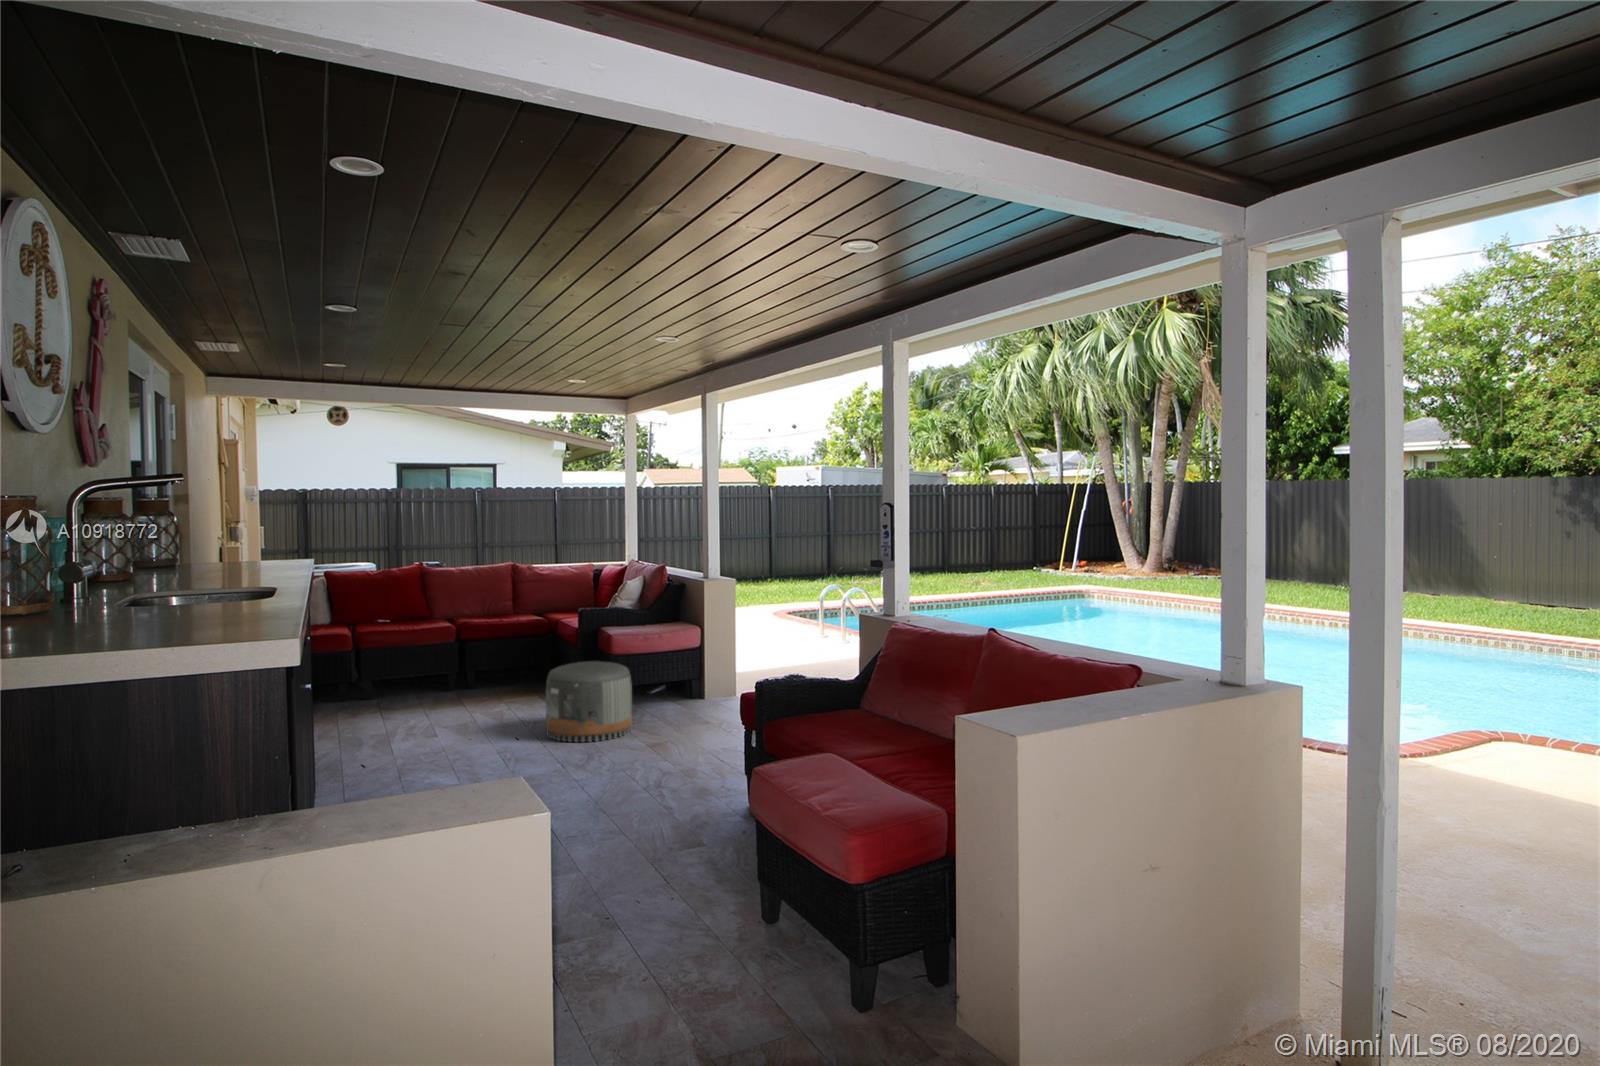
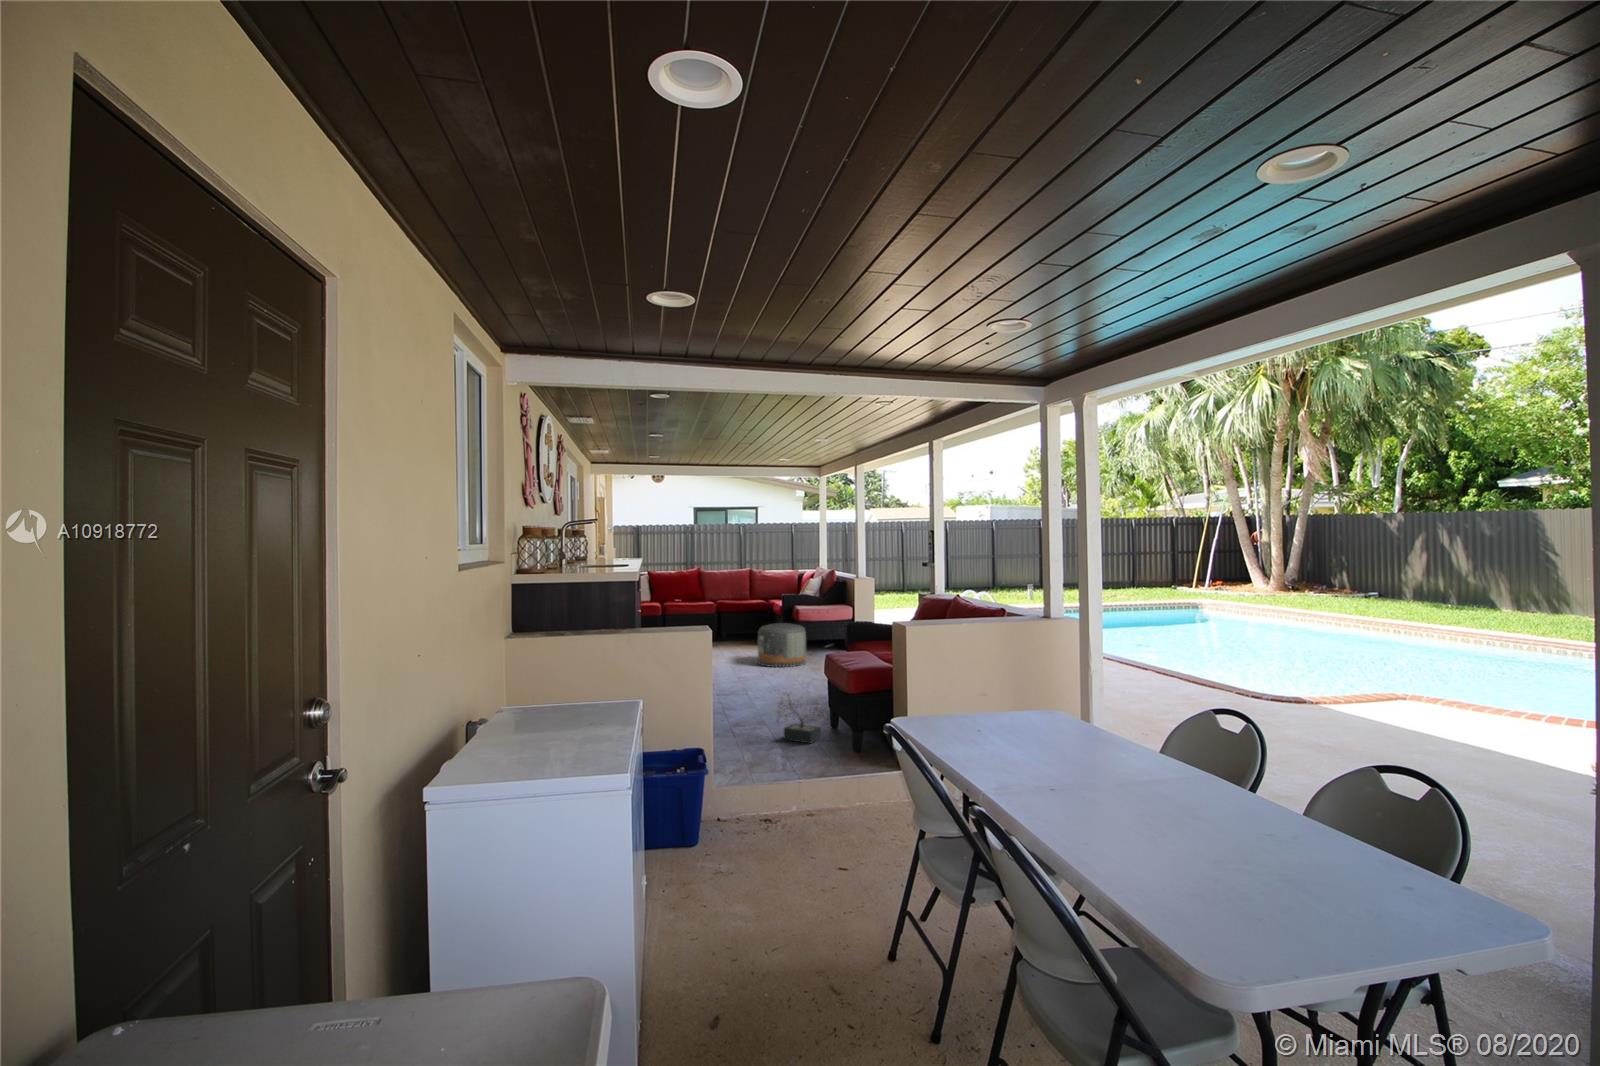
decorative plant: none [671,863,790,989] -> present [777,693,824,743]

